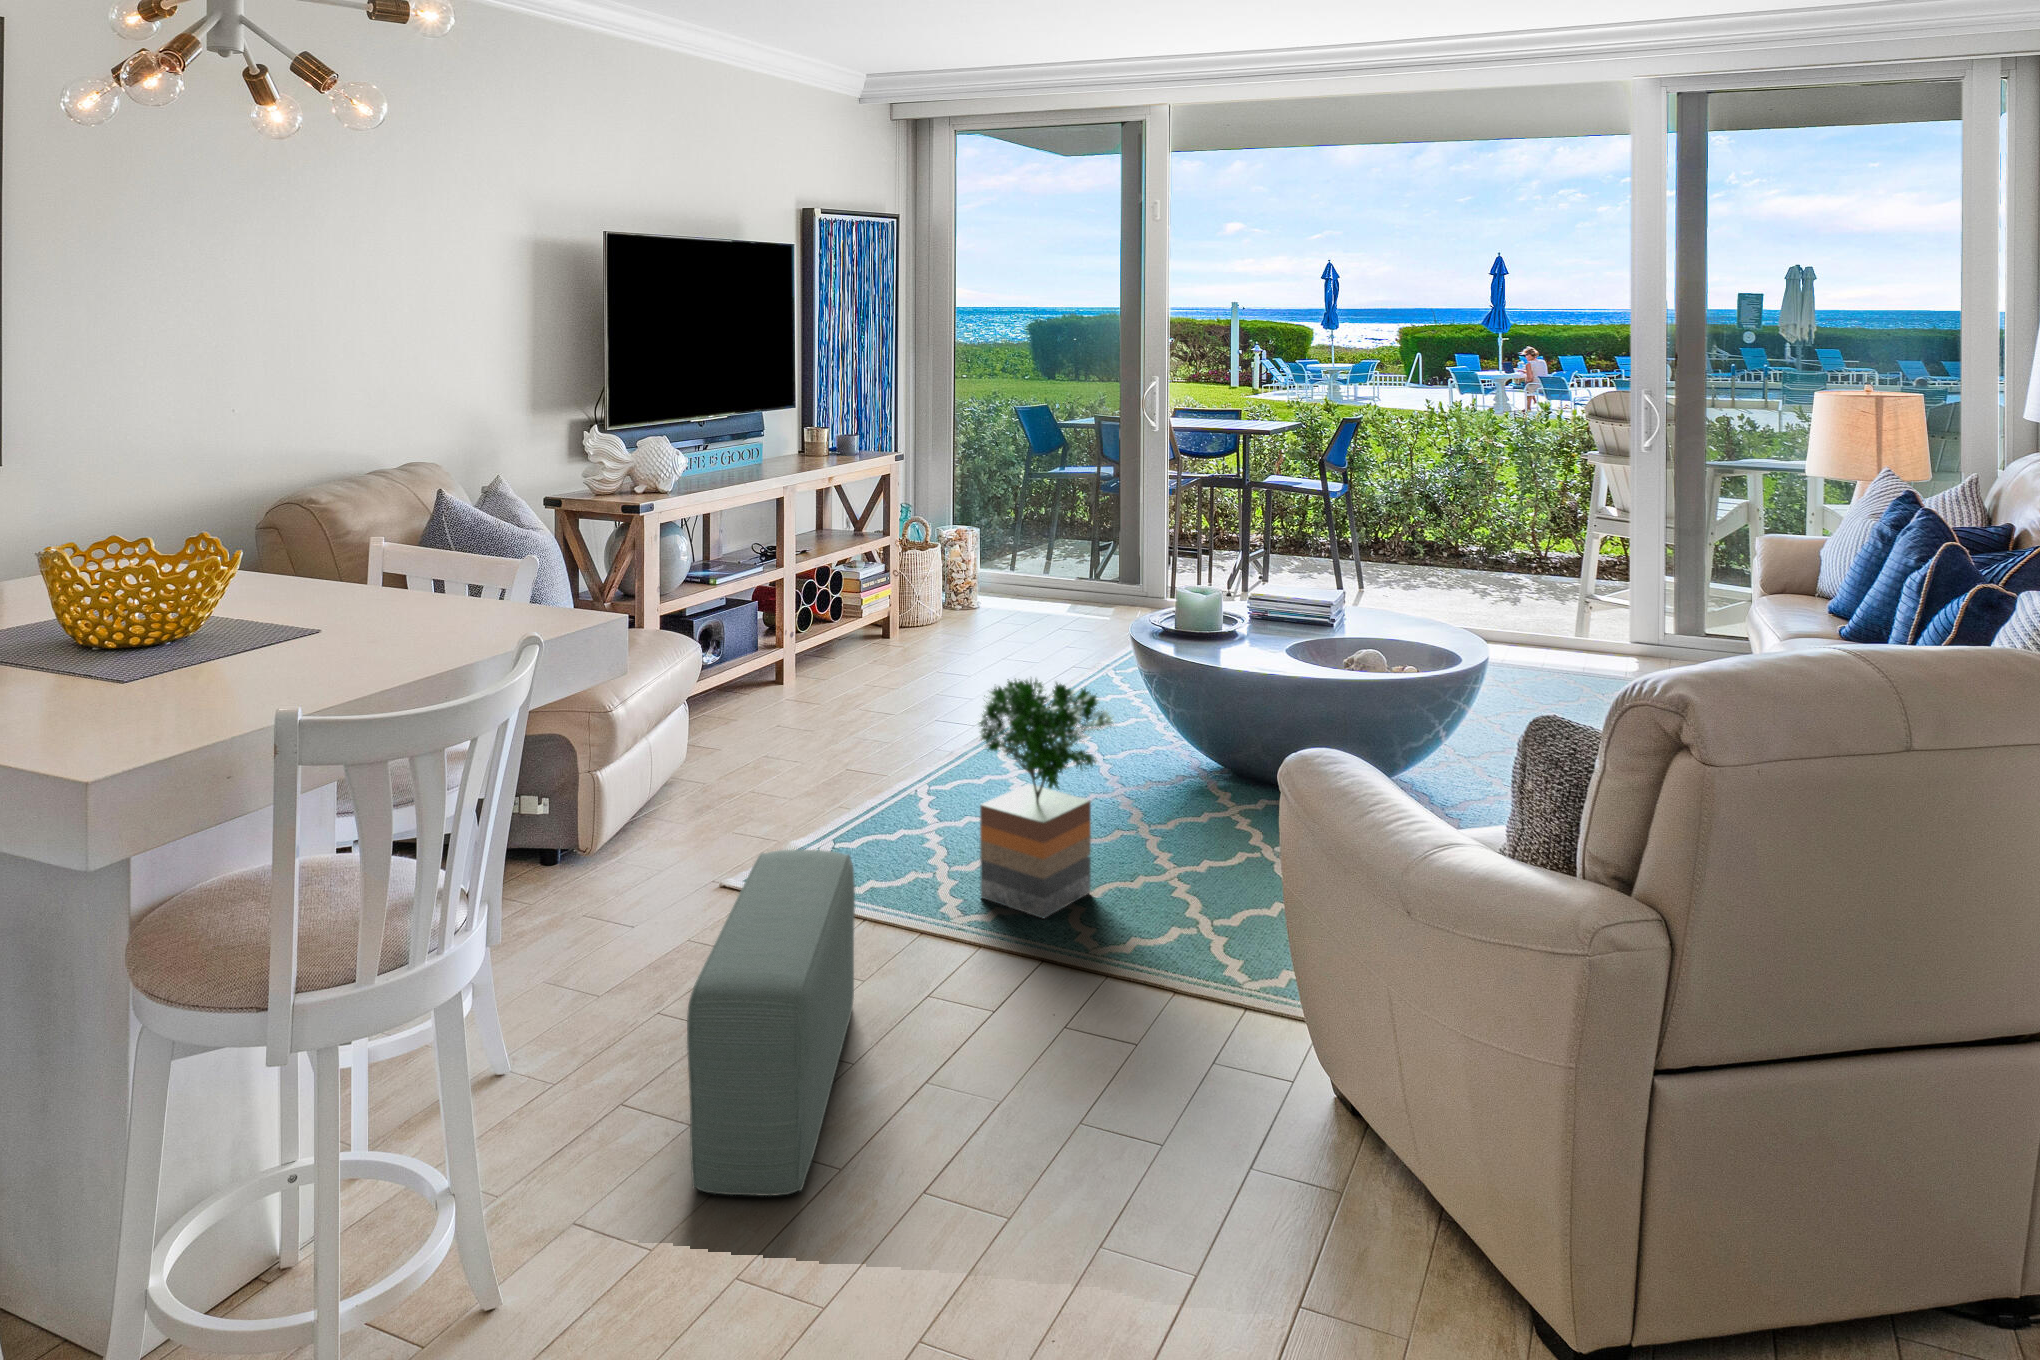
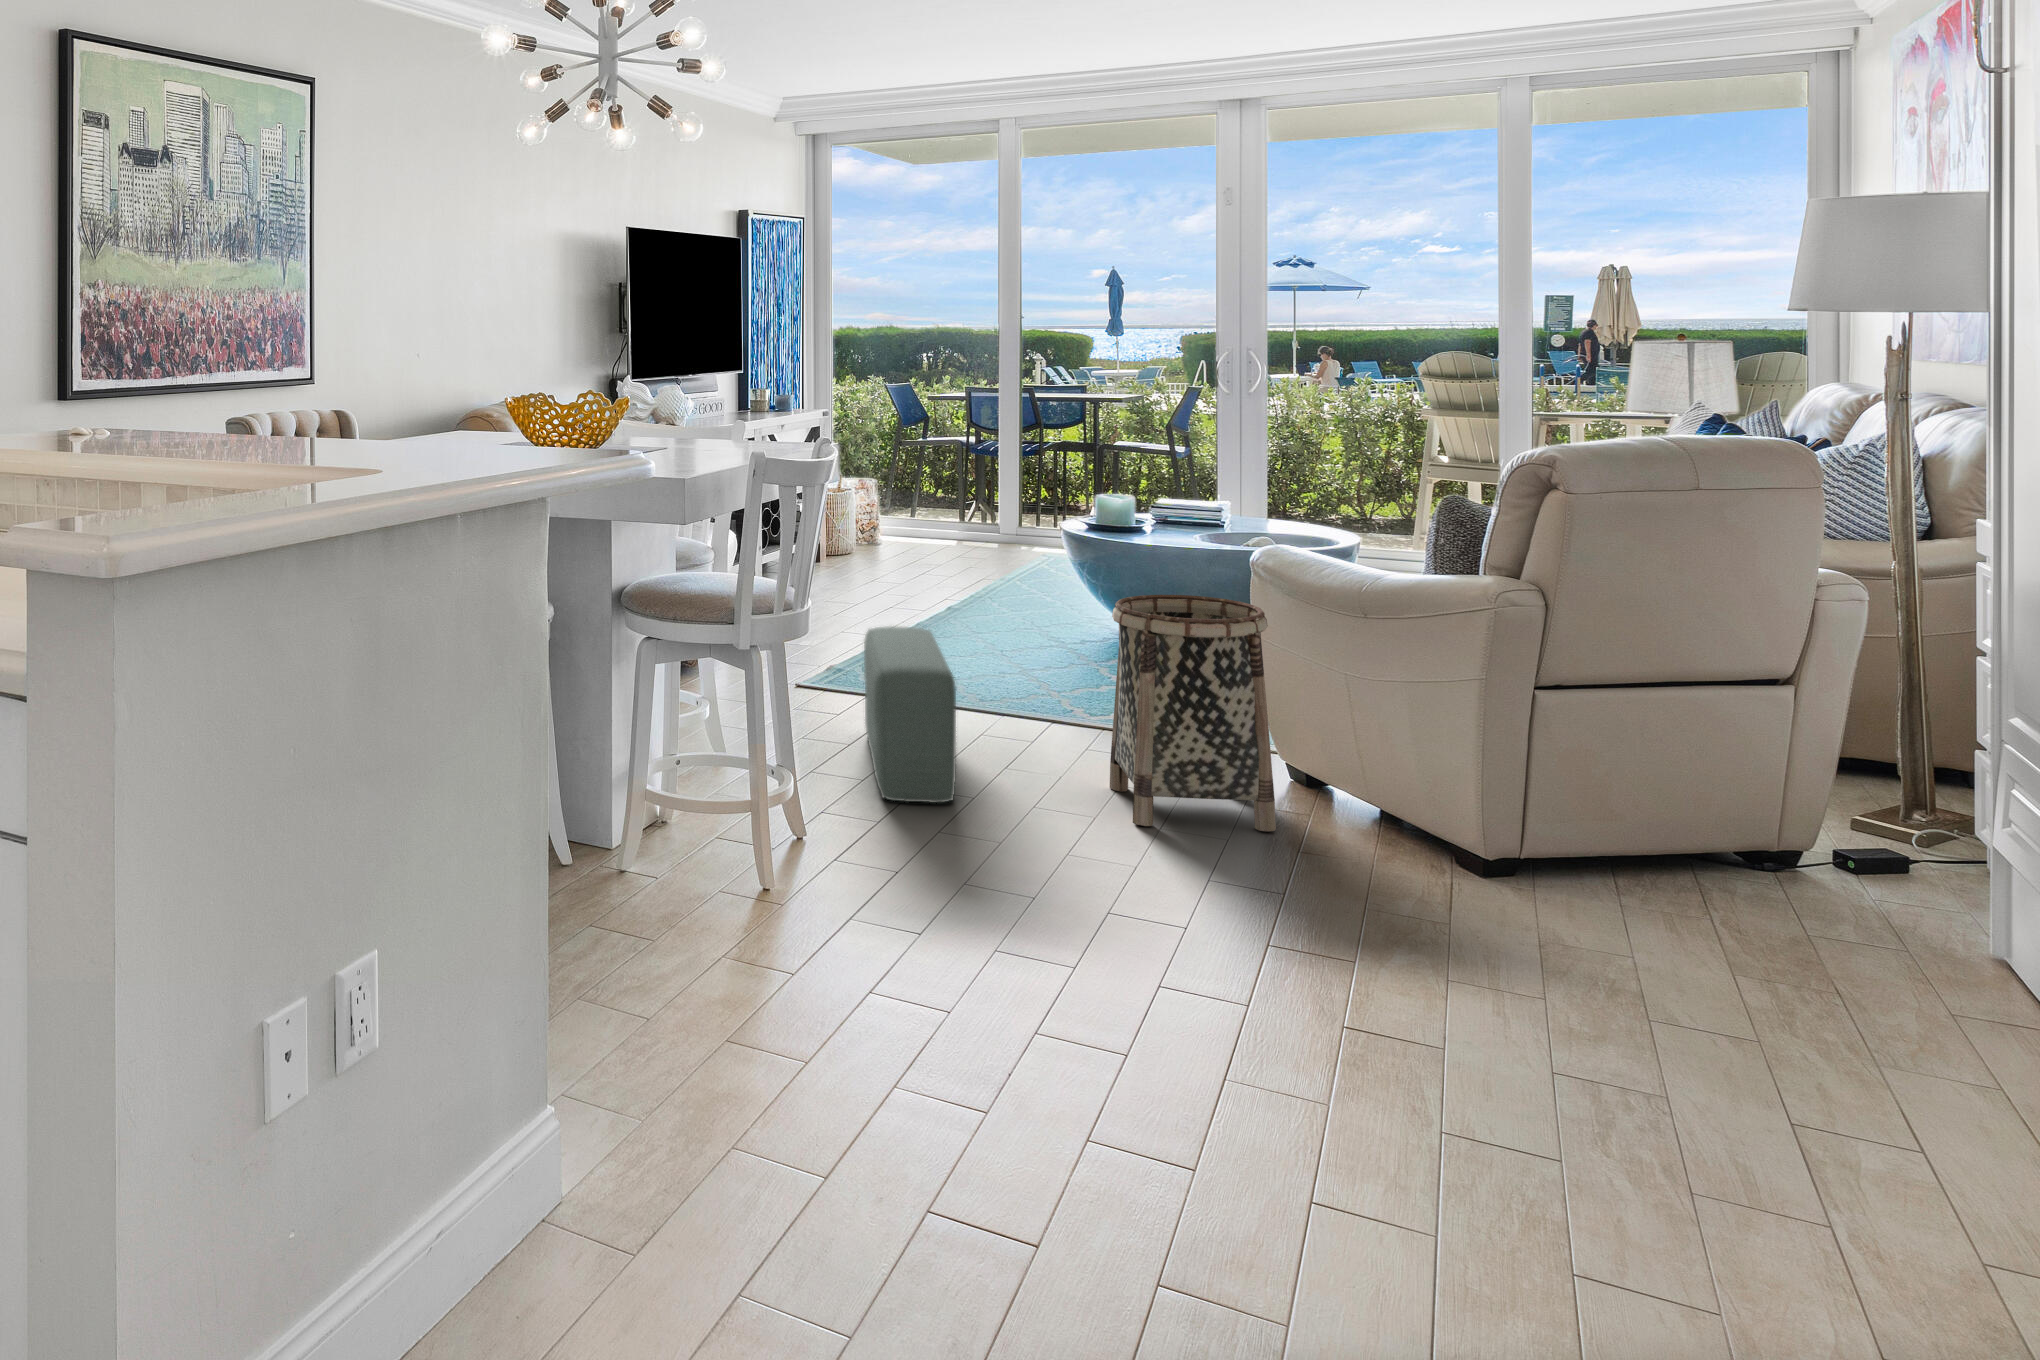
potted tree: present [977,680,1114,919] -> none [982,538,1088,704]
basket: none [1053,841,1277,1255] -> present [1110,595,1276,831]

